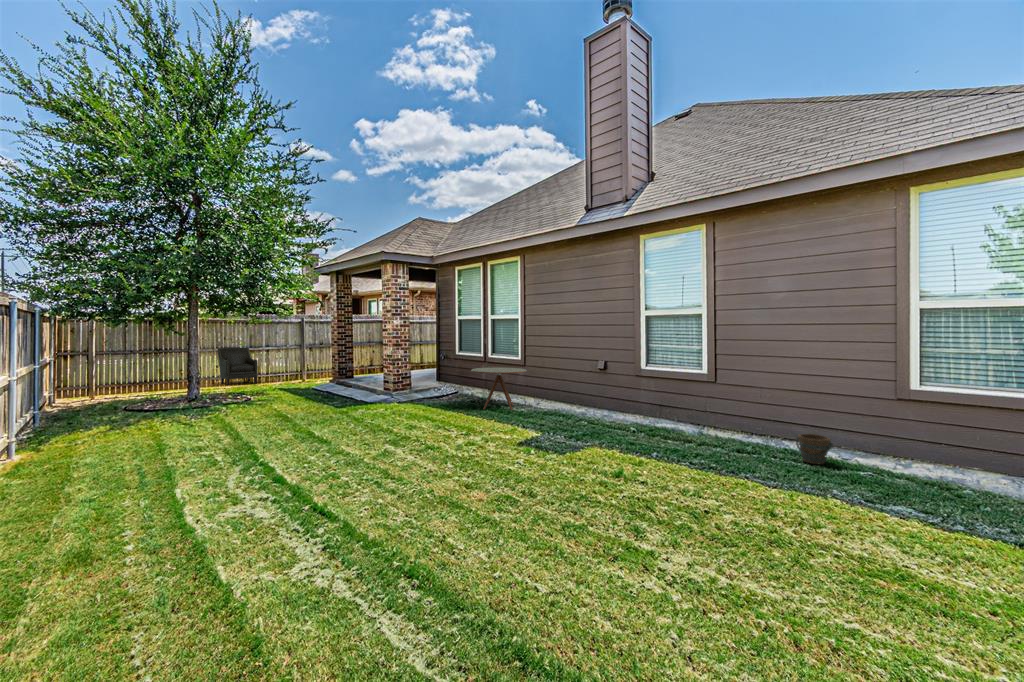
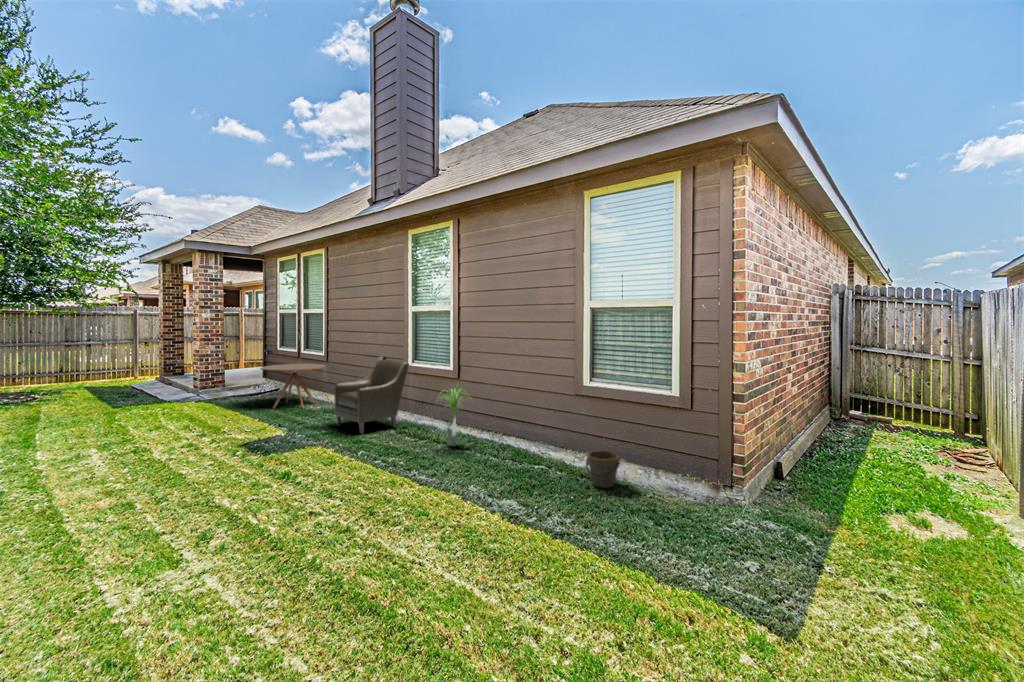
chair: present [218,347,258,385] -> present [334,360,409,434]
potted plant: none [702,382,750,448] -> present [446,387,471,446]
bucket: present [796,434,833,464] -> present [586,450,620,488]

